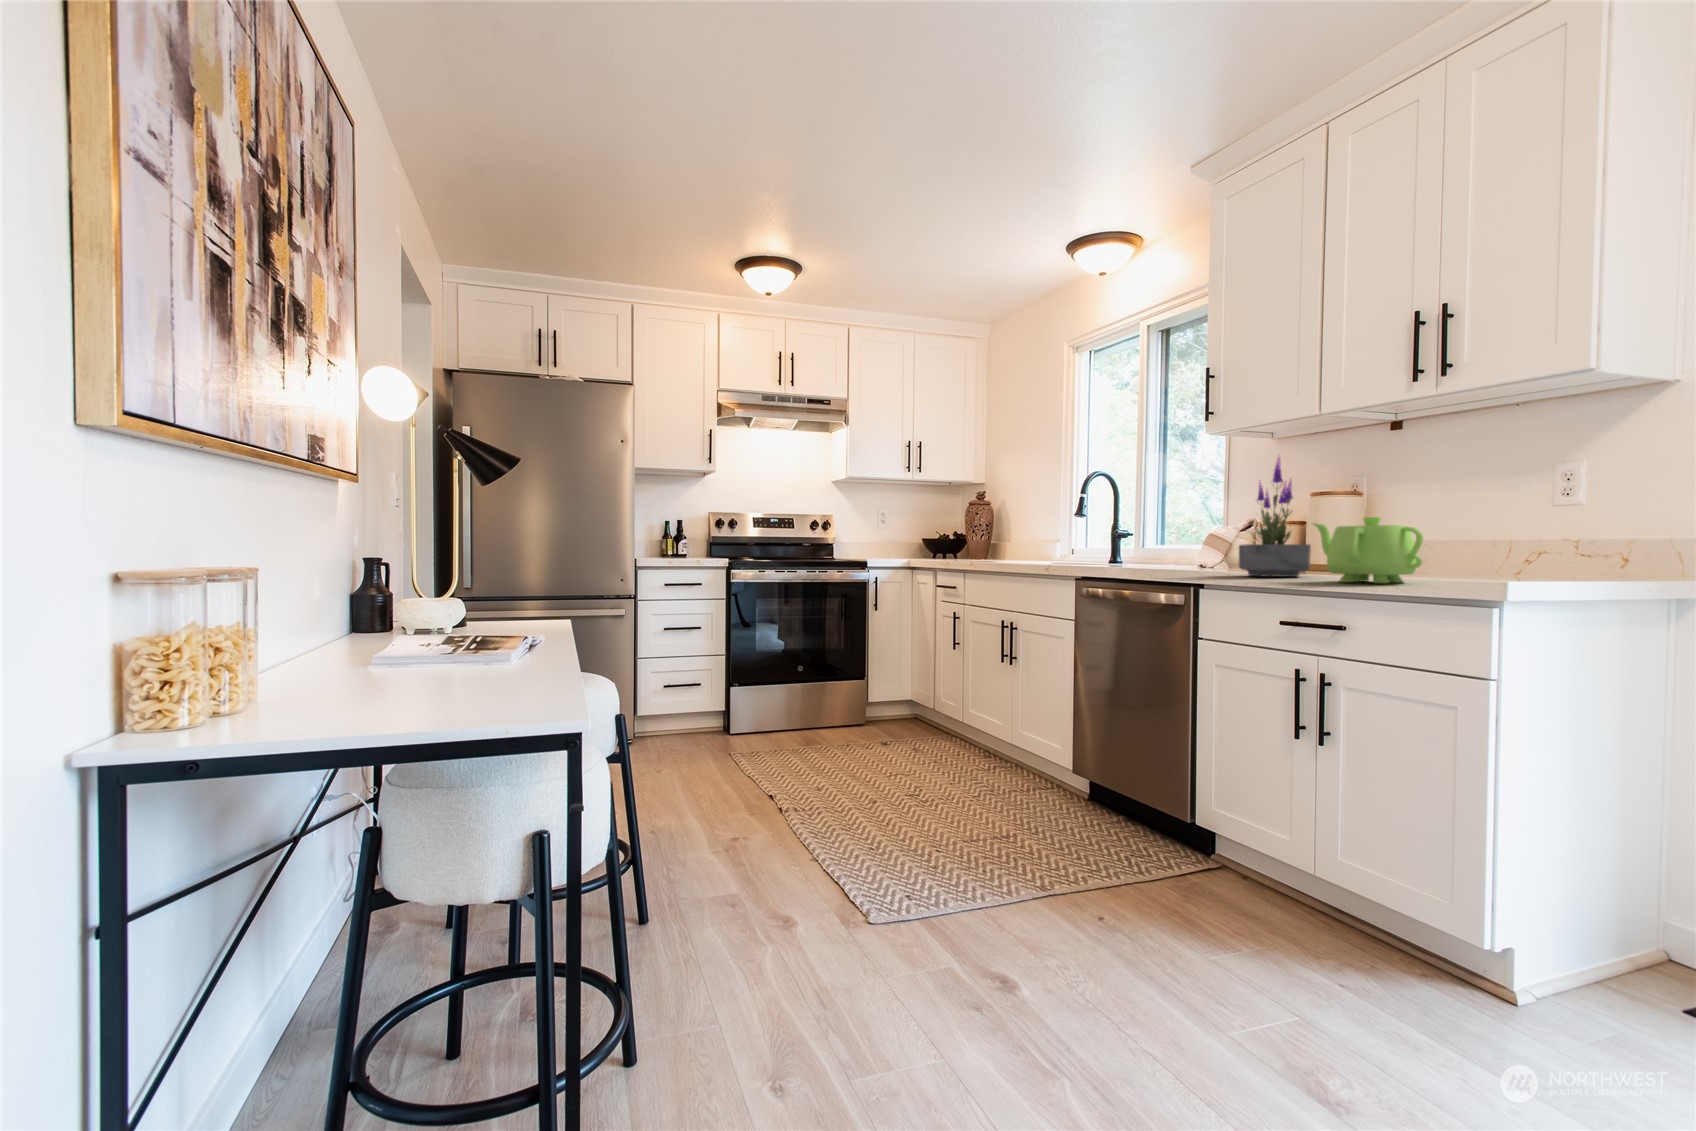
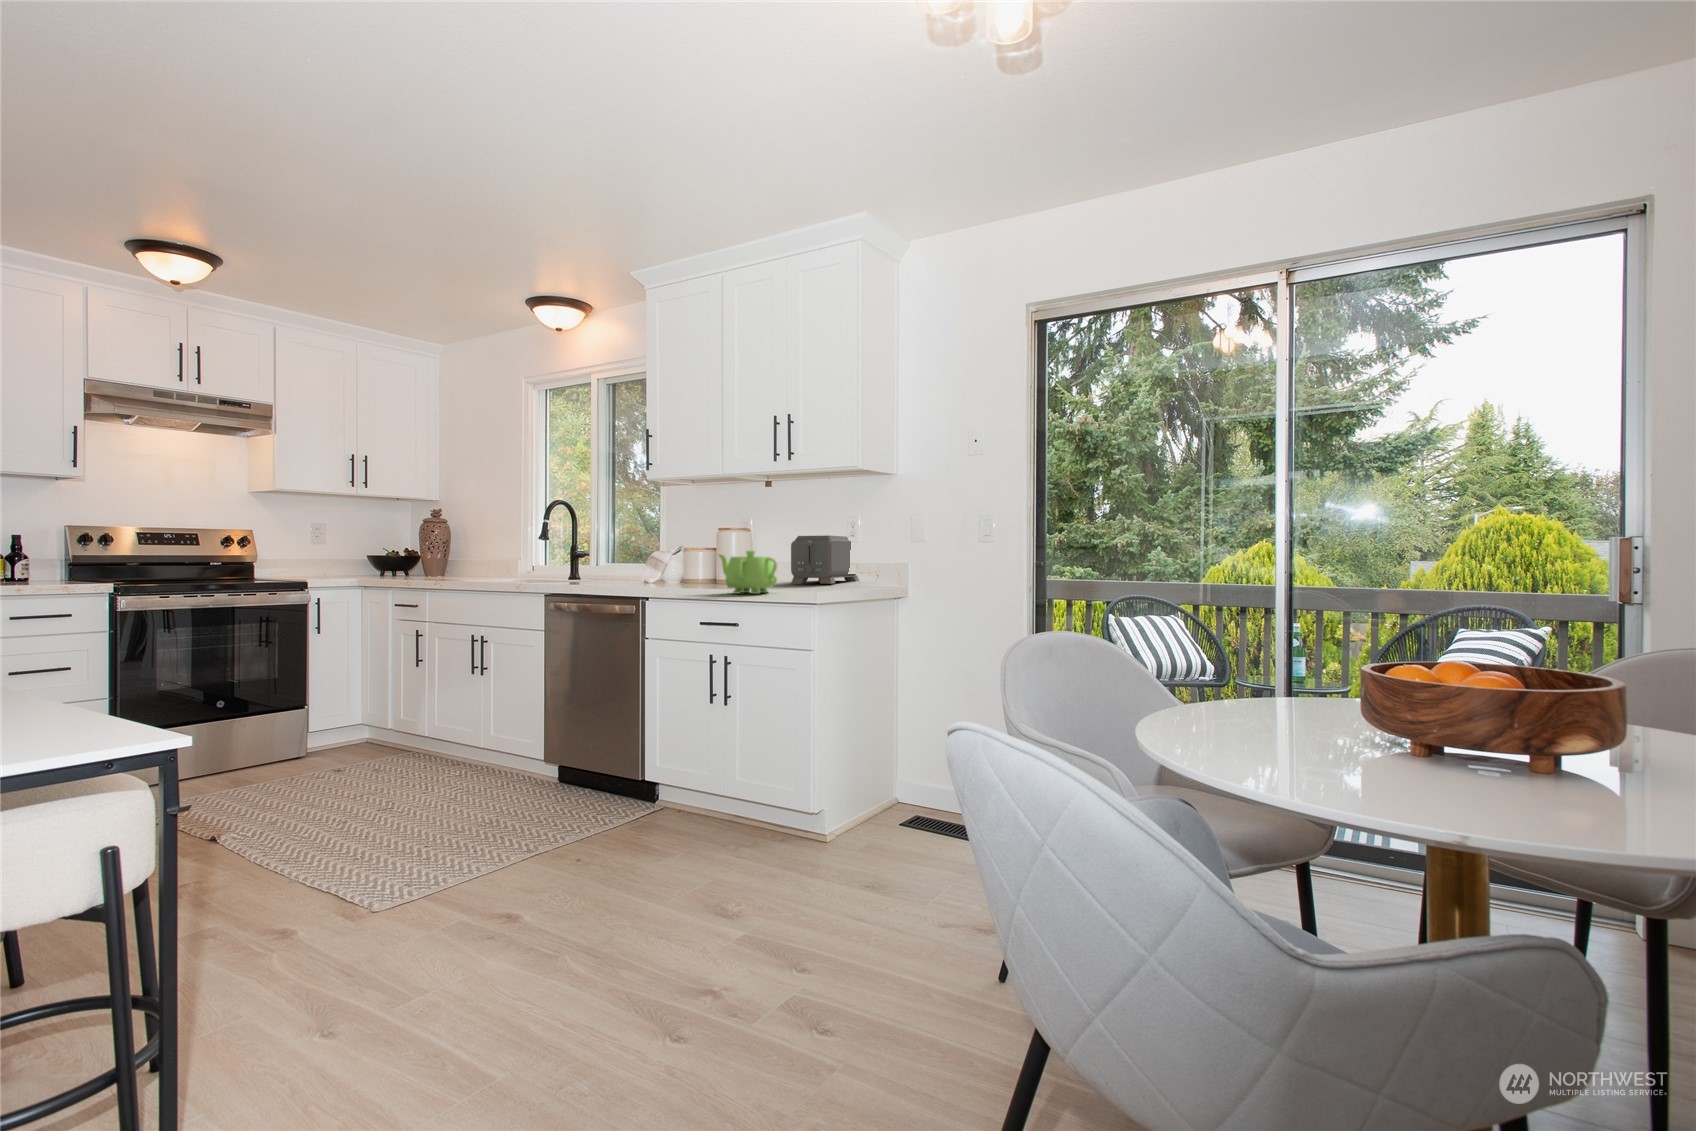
potted plant: present [1239,457,1311,577] -> none [671,503,717,590]
toaster: none [1439,494,1578,572] -> present [791,535,859,584]

